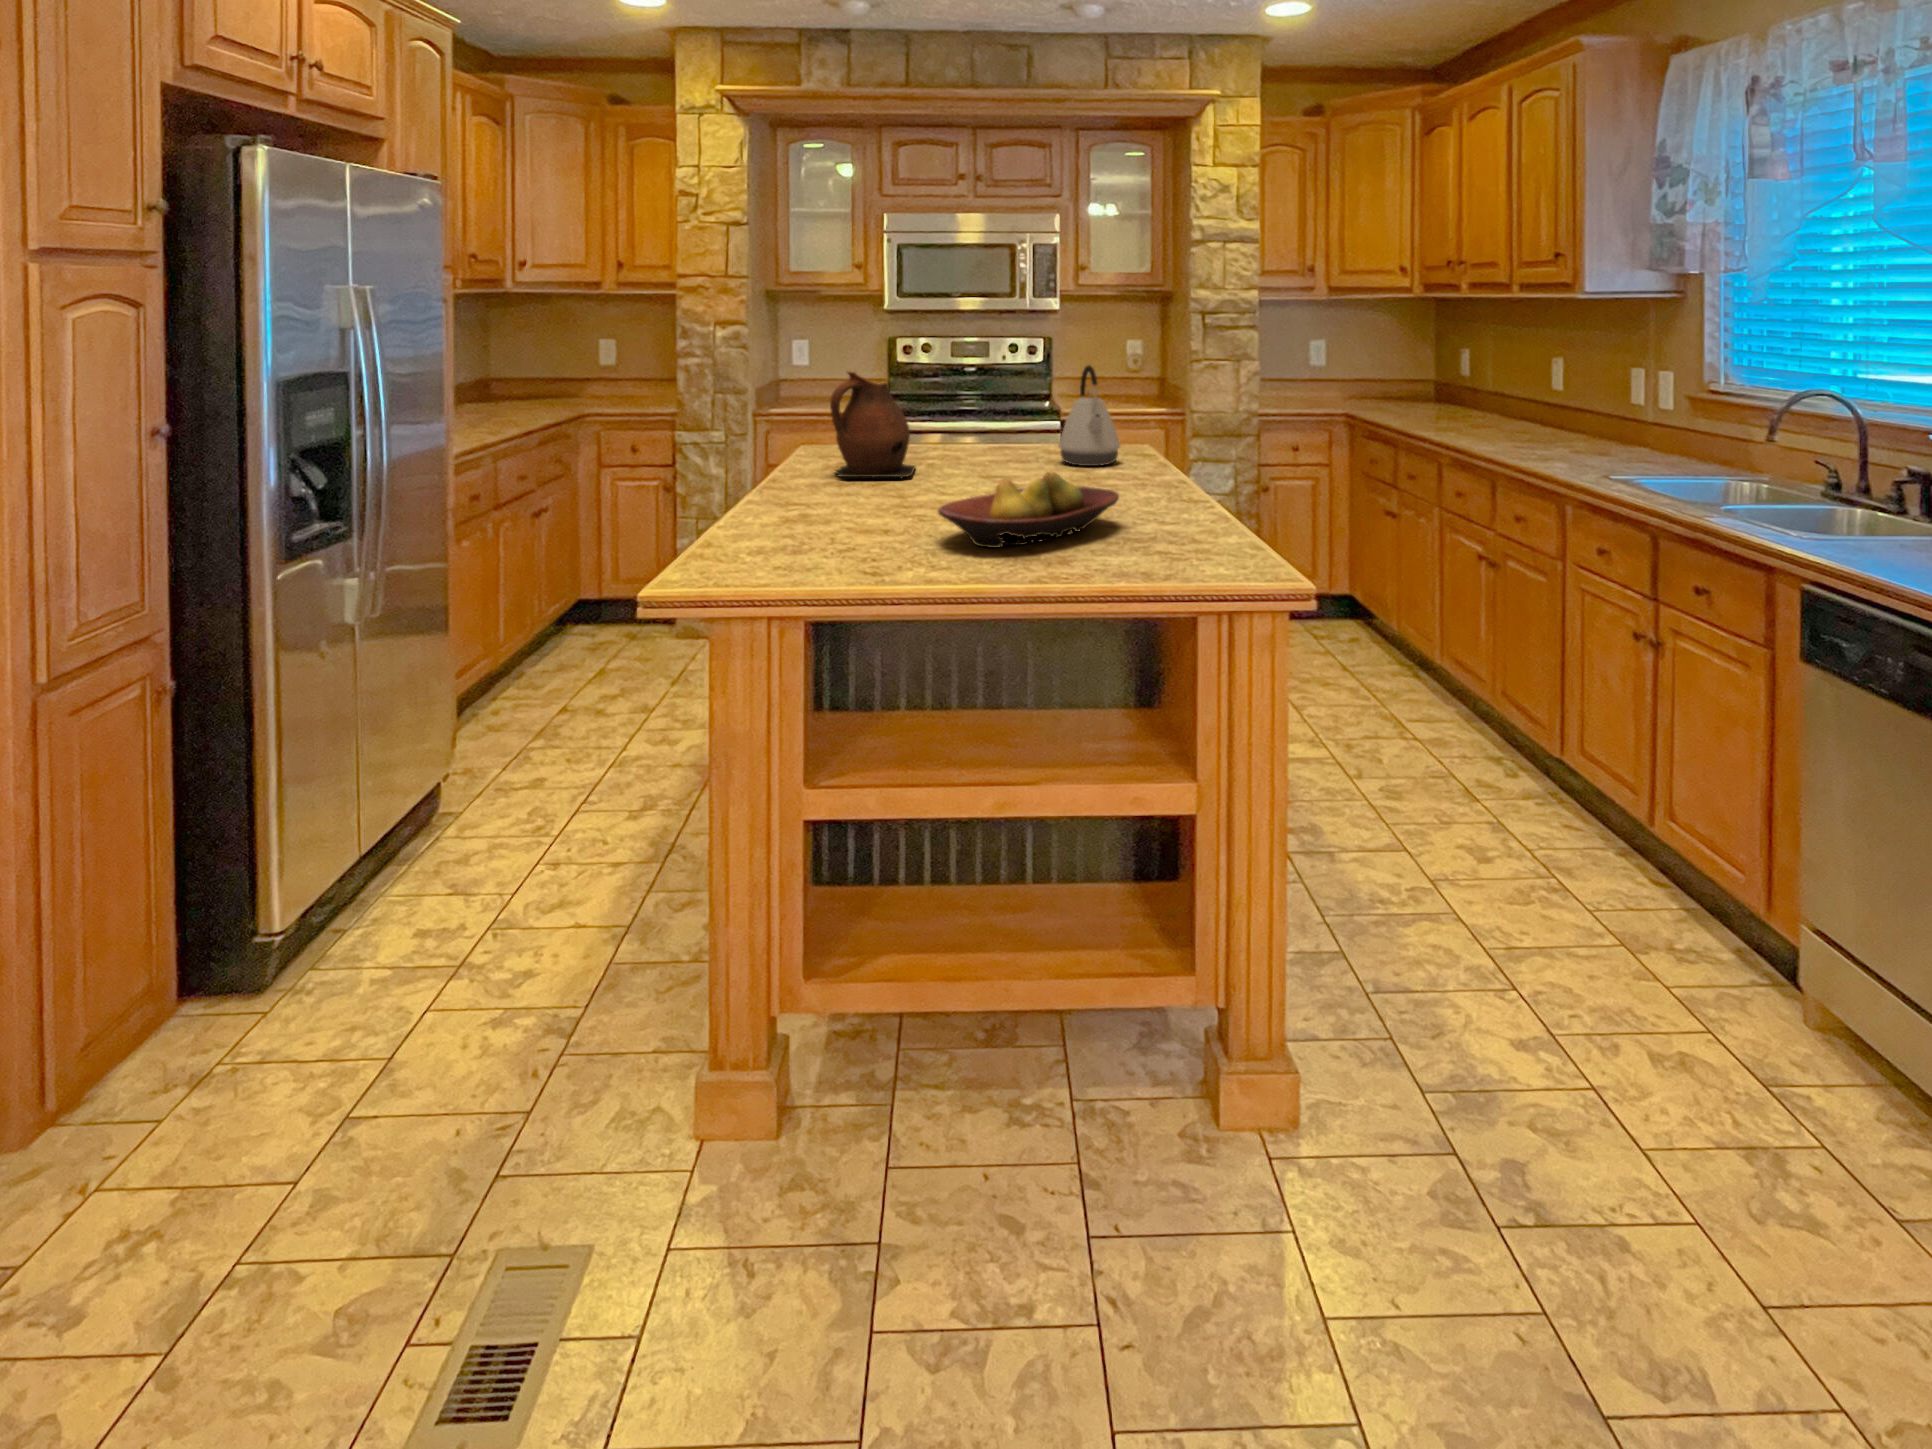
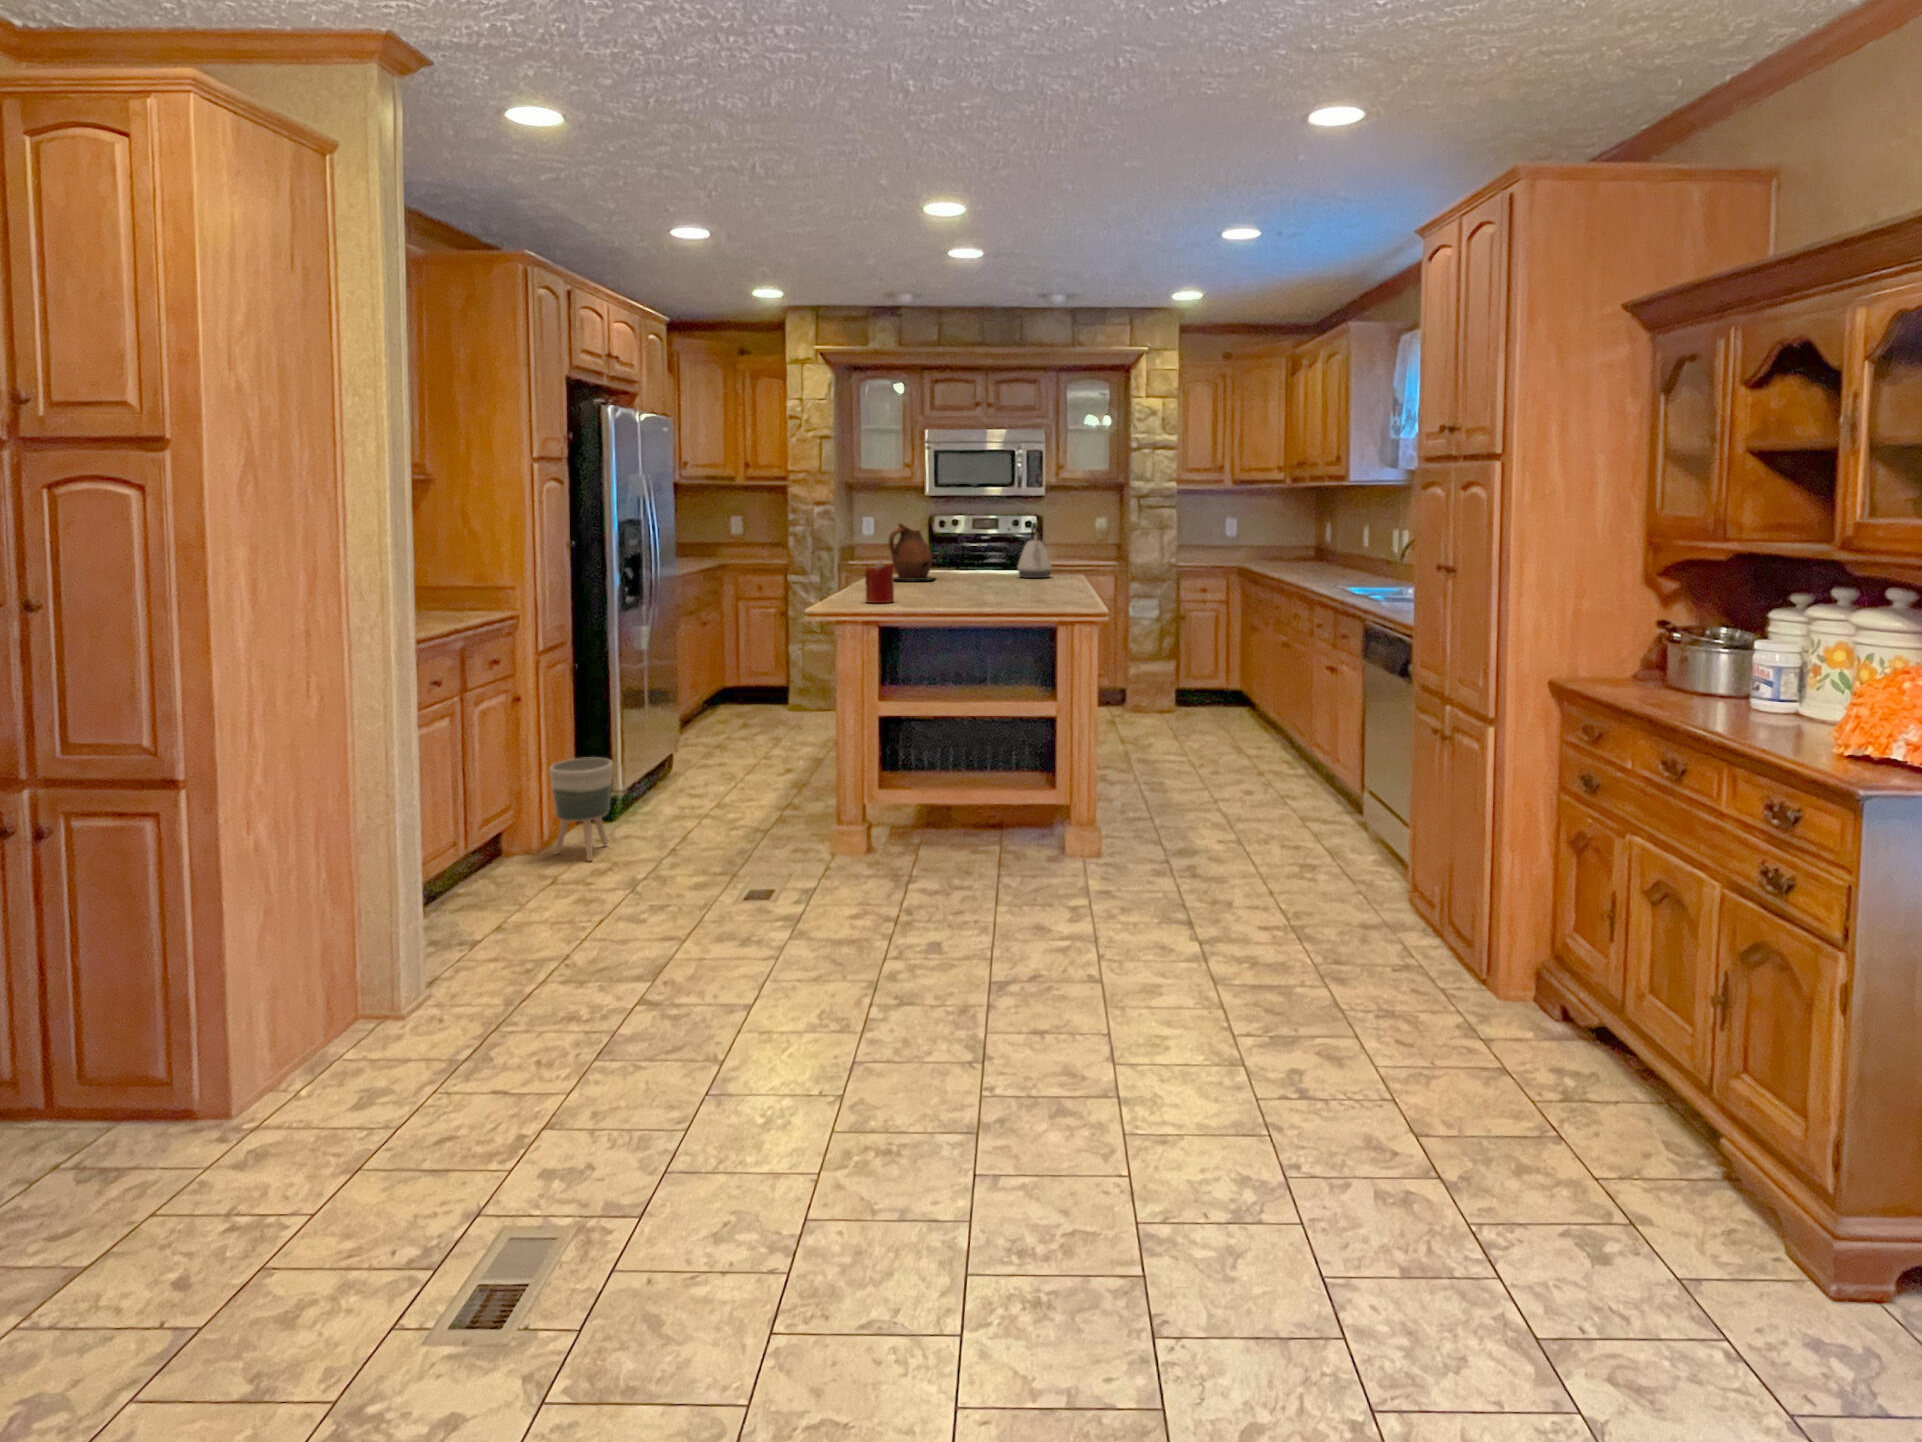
fruit bowl: present [938,472,1119,548] -> none [939,566,1030,598]
candle: none [778,474,843,573] -> present [865,561,894,603]
planter: none [46,903,216,1180] -> present [549,757,613,861]

